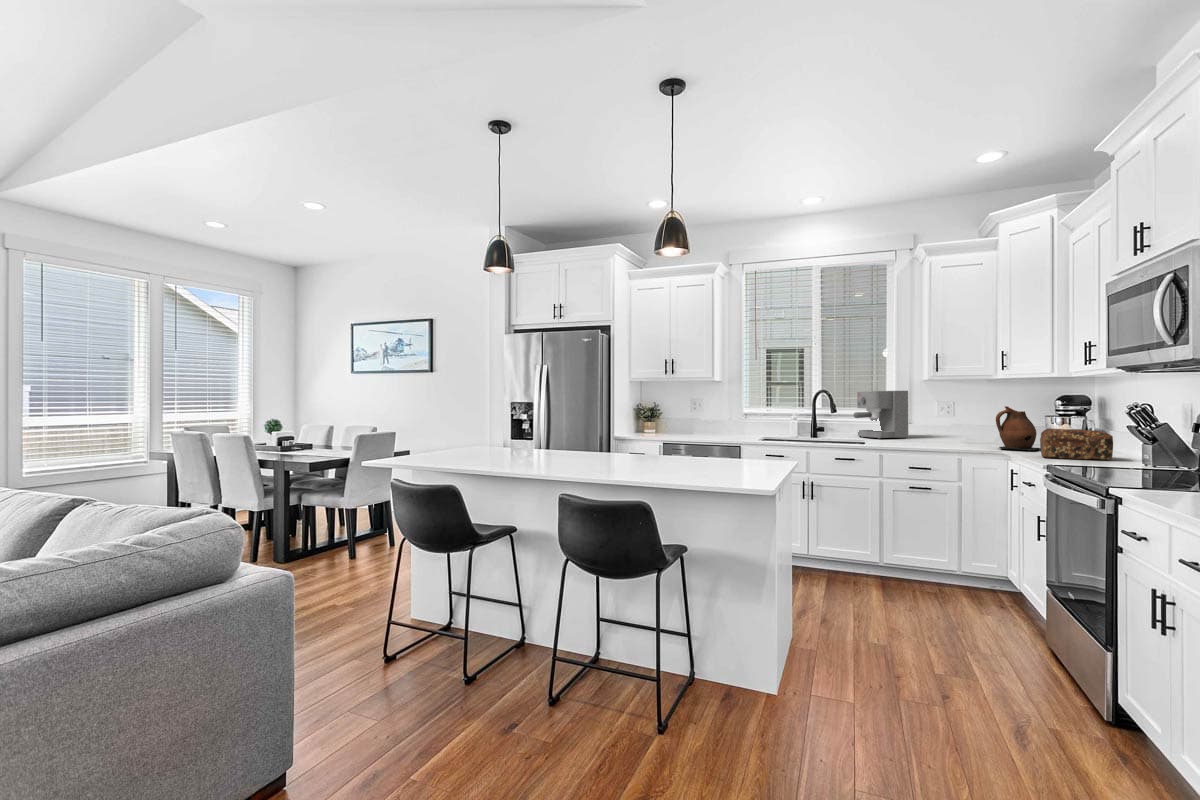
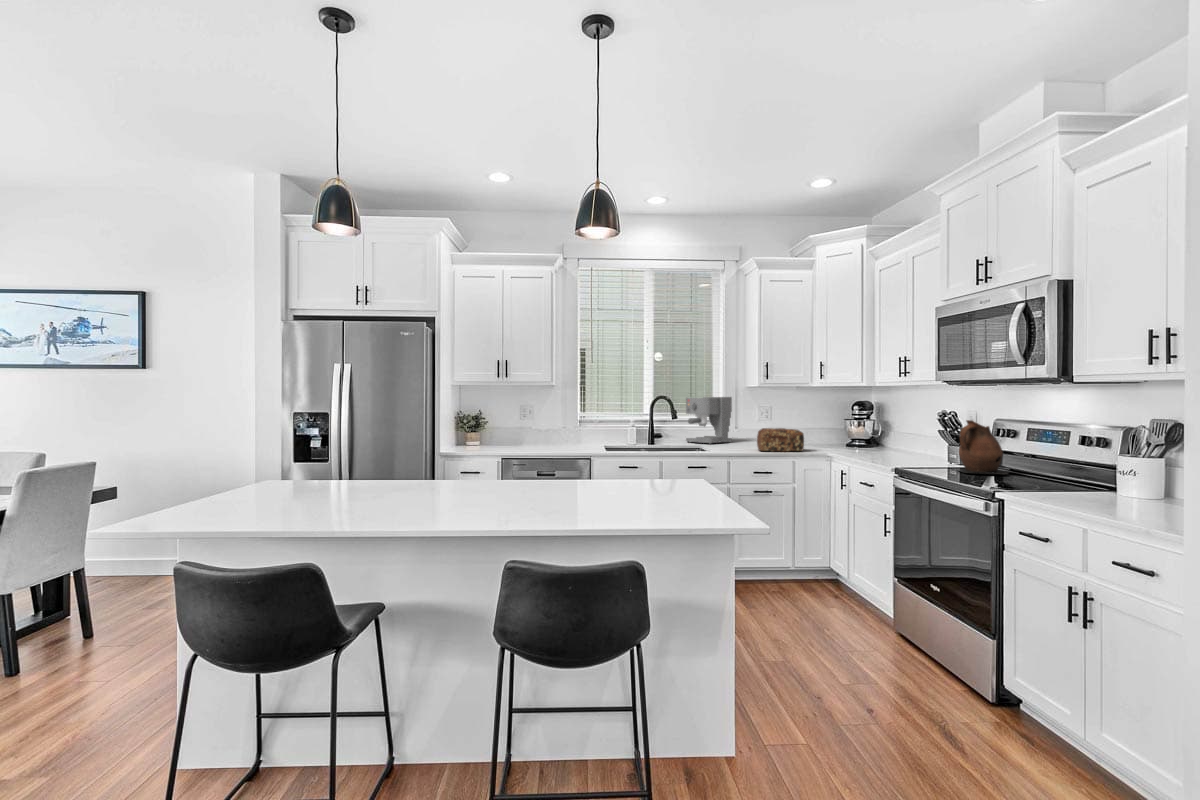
ceramic pitcher: present [996,406,1040,451] -> present [958,420,1007,475]
bread loaf: present [1040,429,1113,460] -> present [757,428,804,451]

